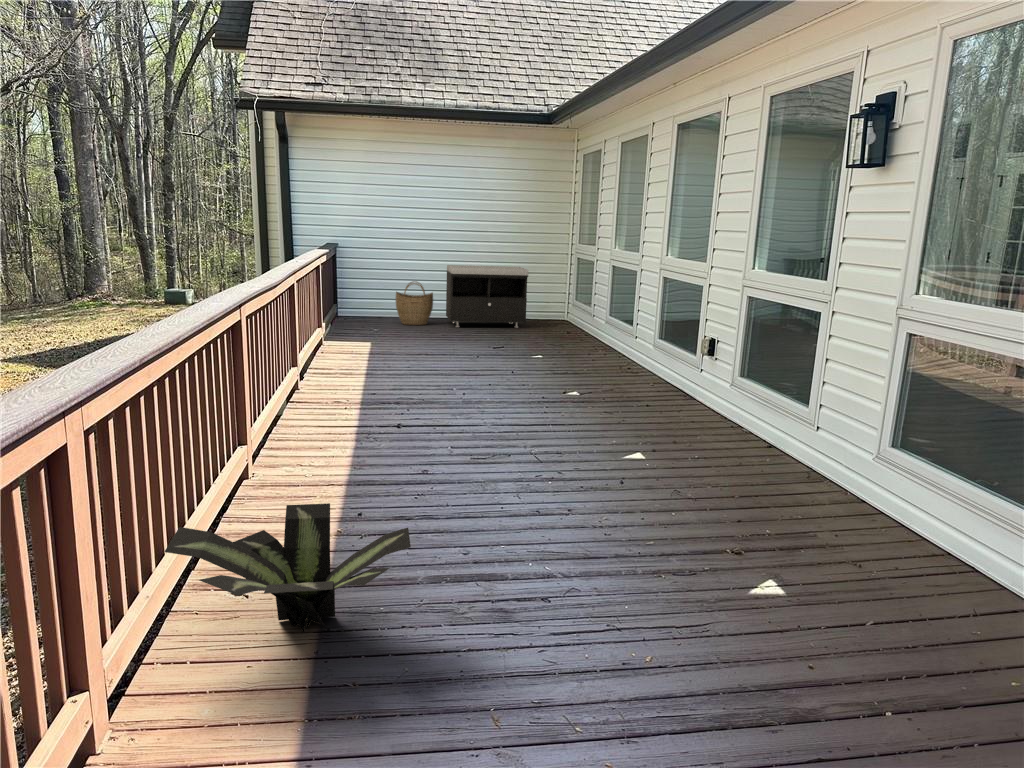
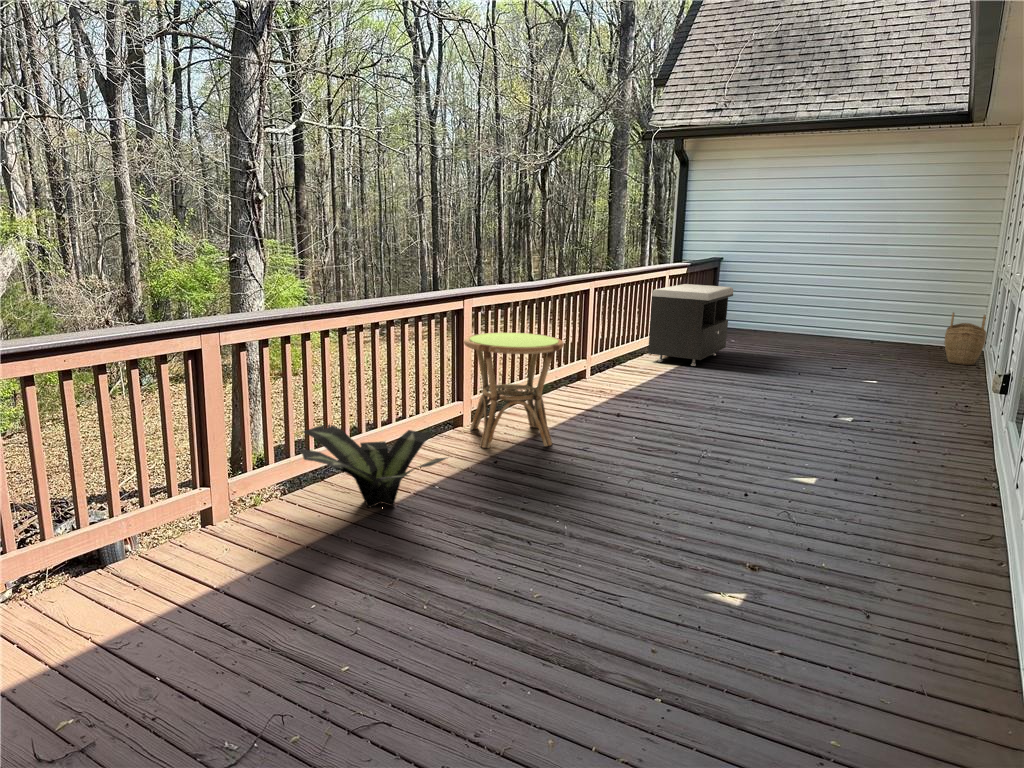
storage bench: present [446,265,528,328] -> present [648,284,733,366]
woven basket: present [396,281,433,325] -> present [944,313,986,365]
side table: none [252,348,384,503] -> present [464,333,564,448]

